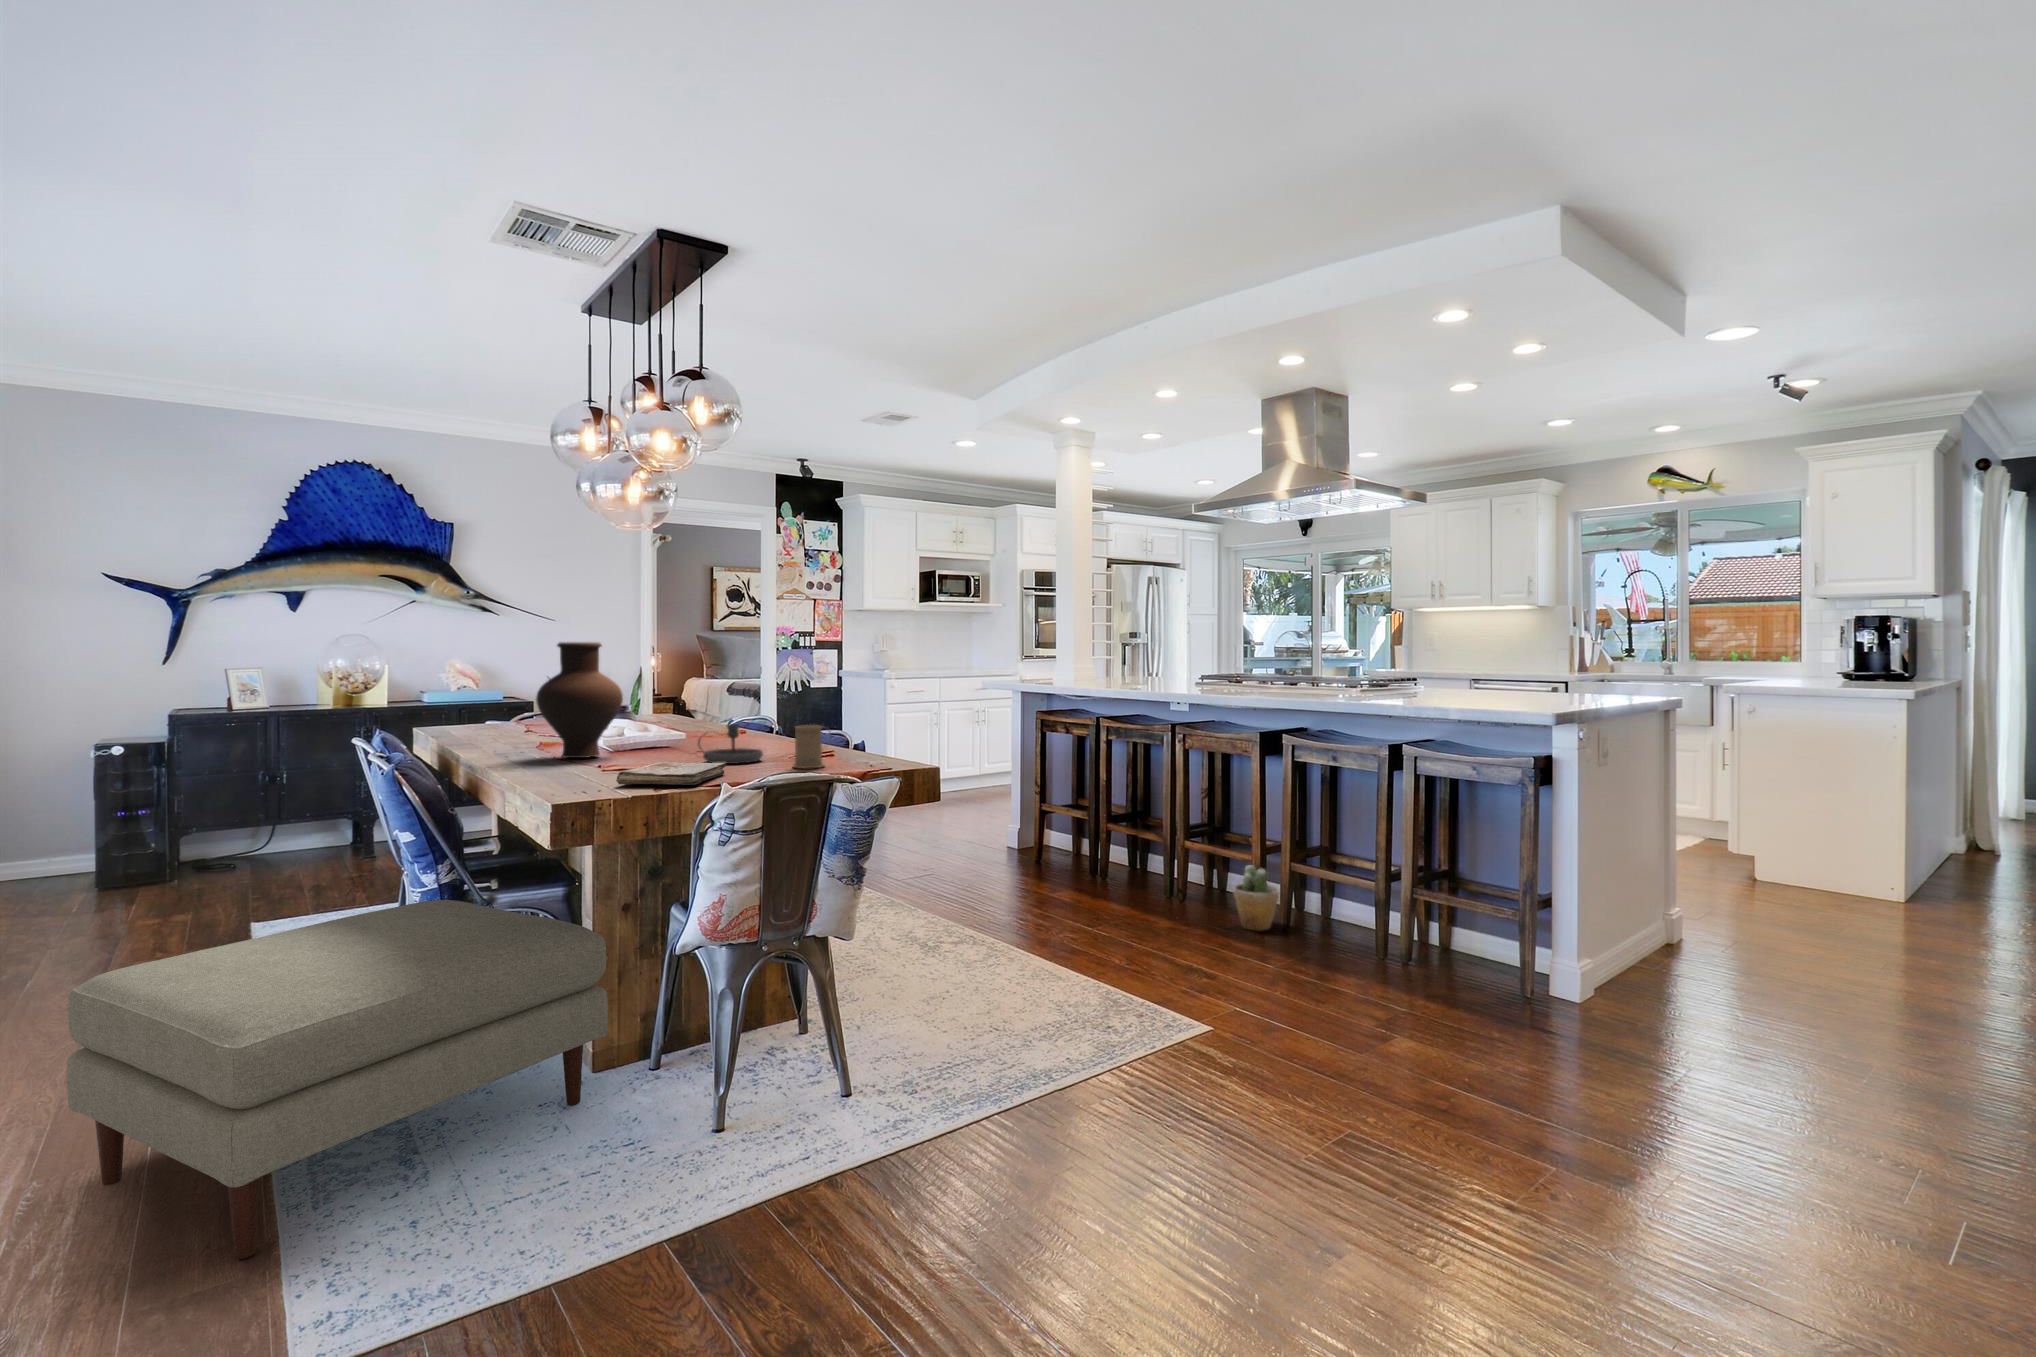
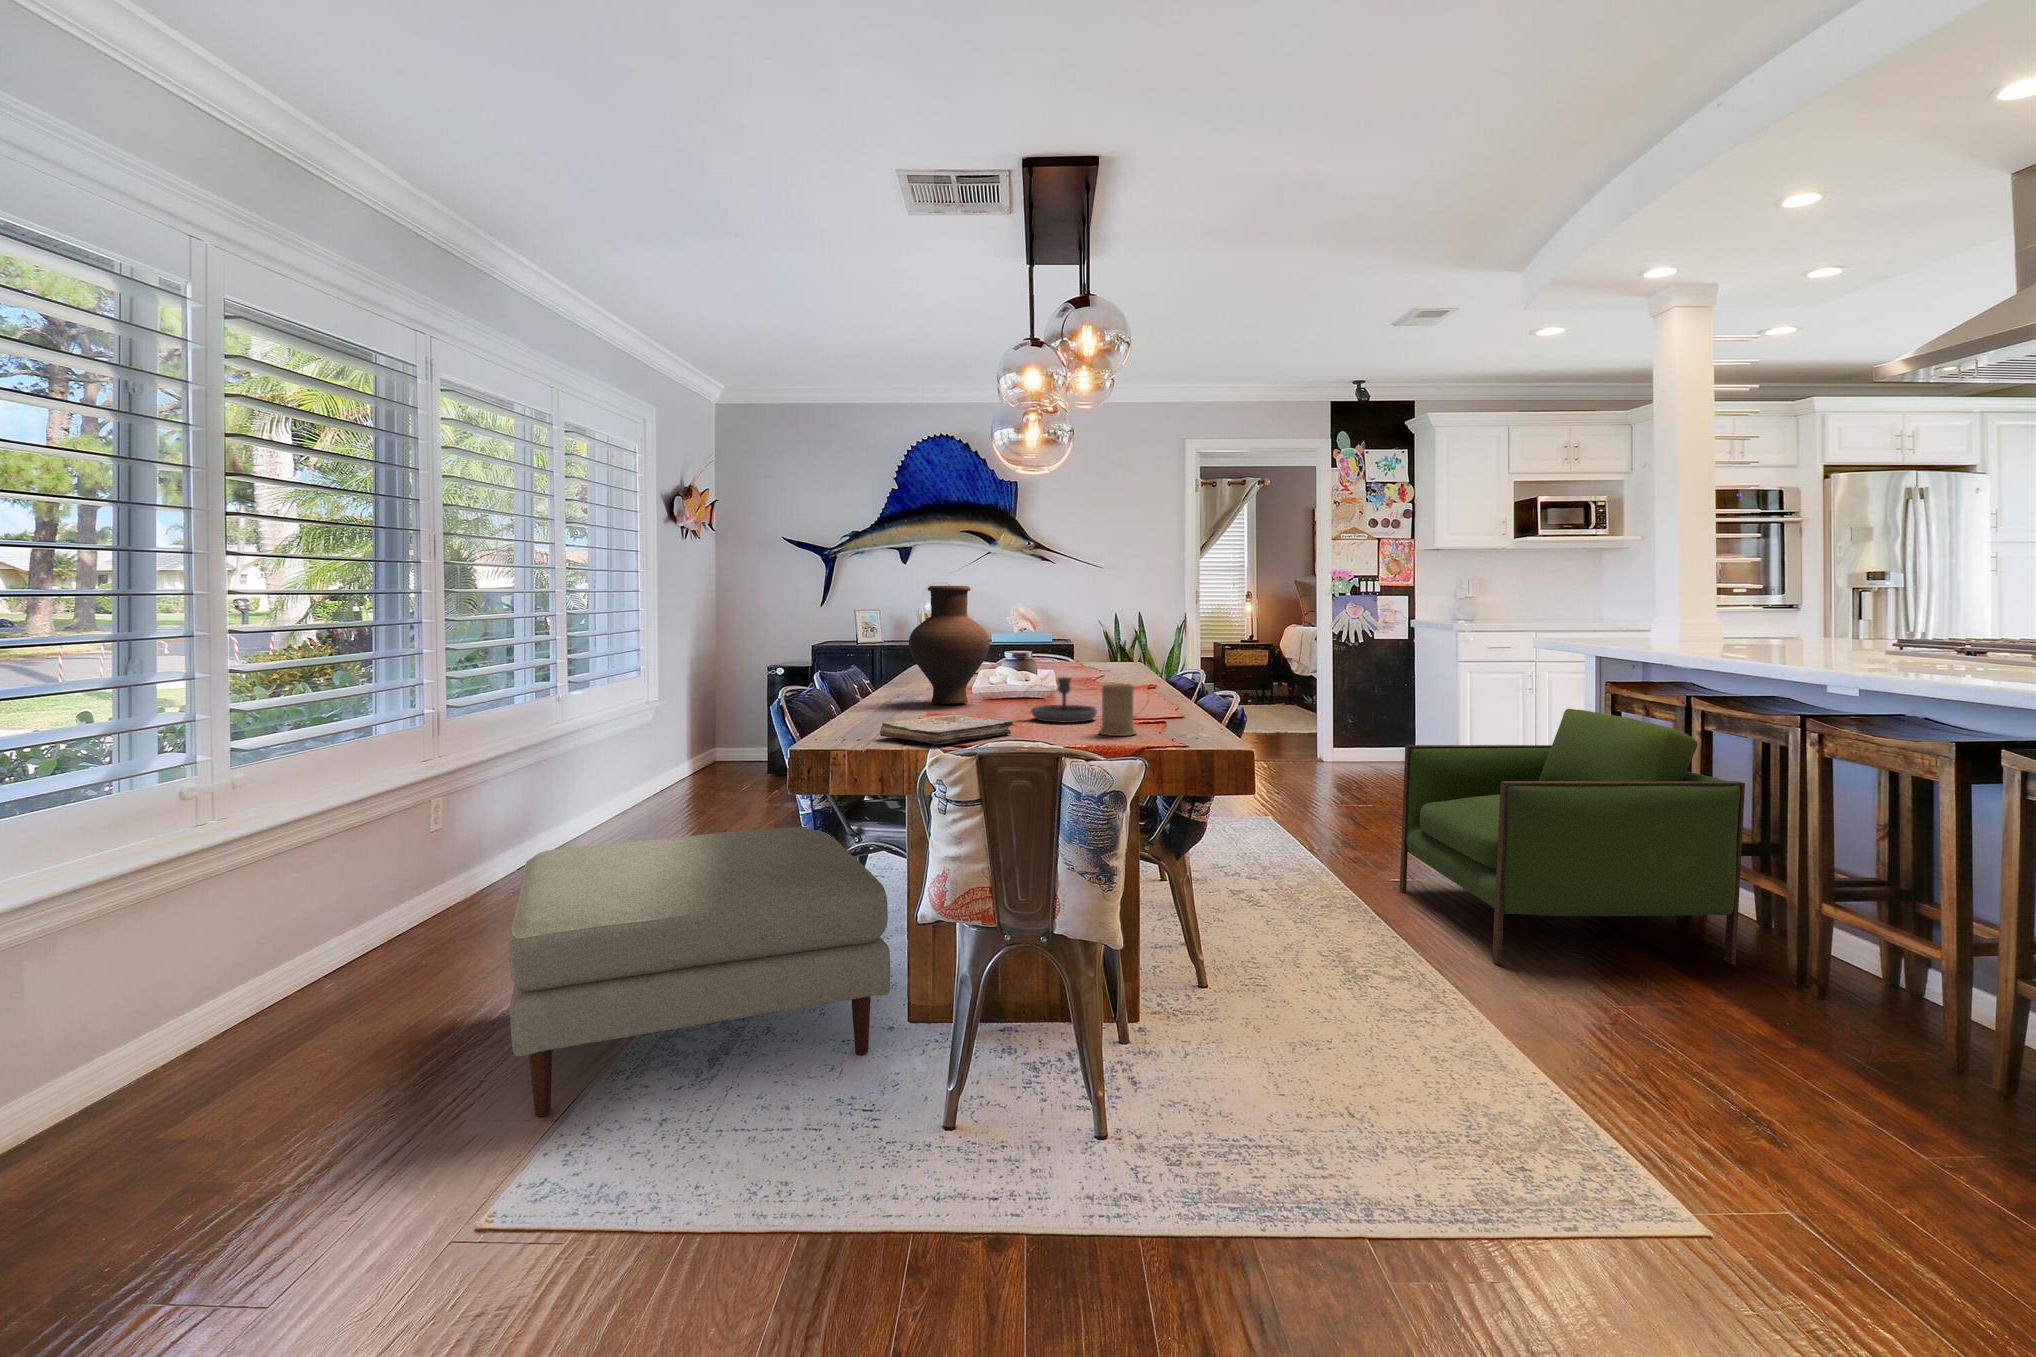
armchair: none [917,733,1142,924] -> present [1400,709,1745,964]
potted plant: present [1233,865,1280,931] -> none [1888,958,1996,1075]

